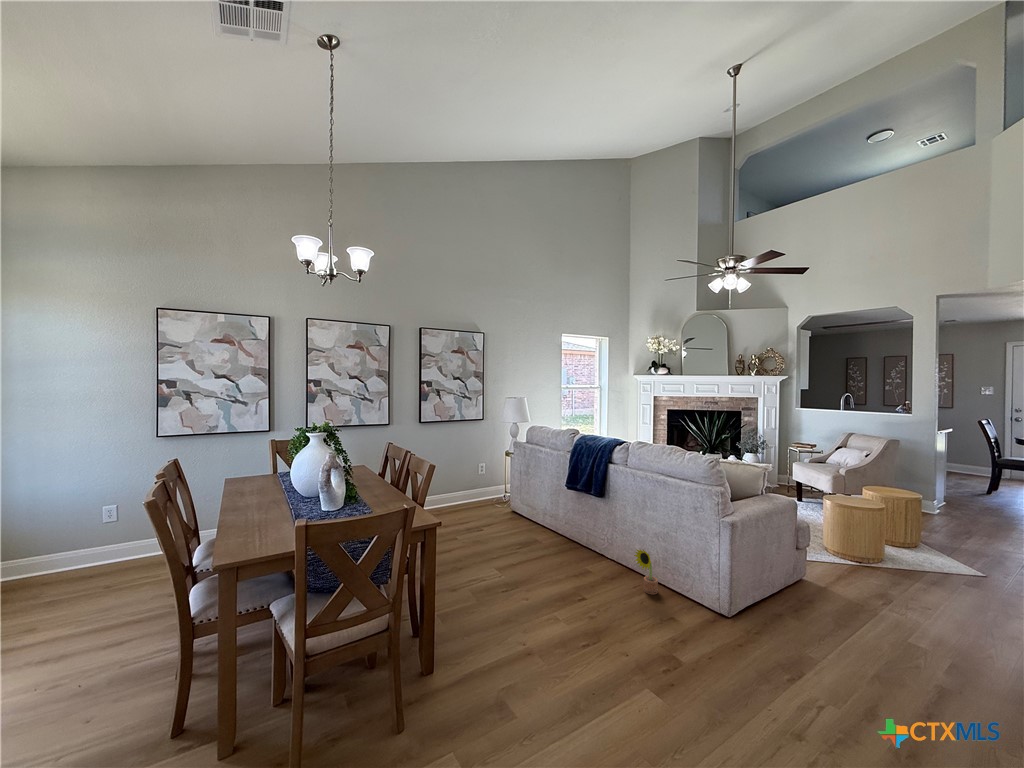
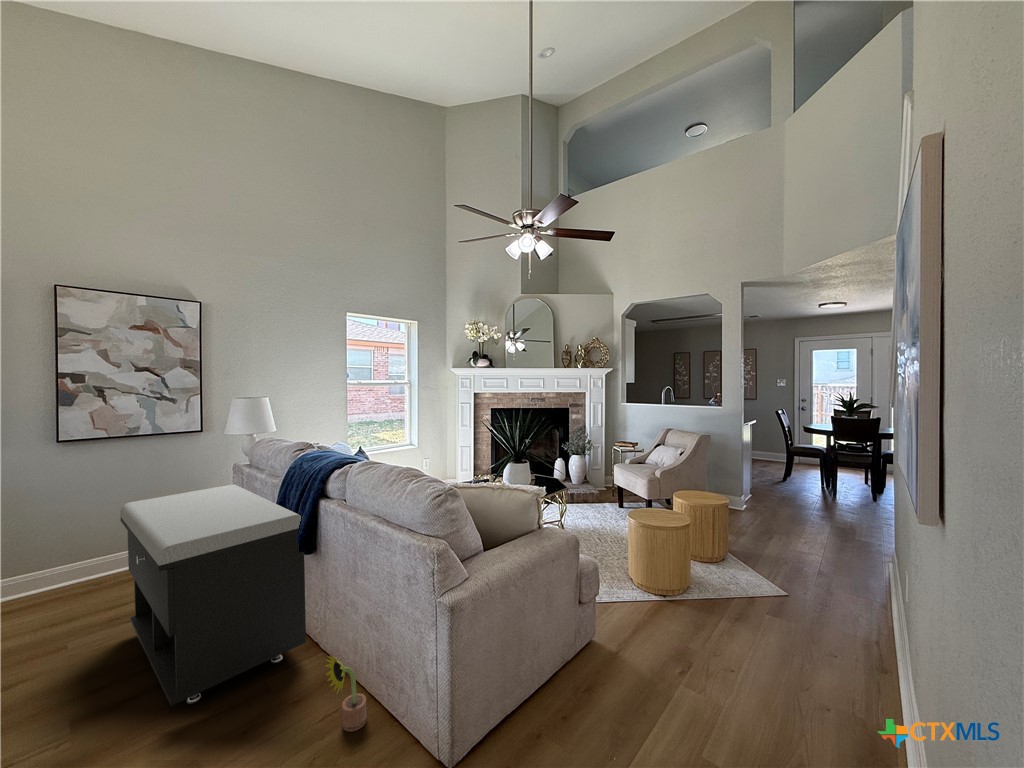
storage bench: none [482,454,599,571] -> present [120,485,306,706]

